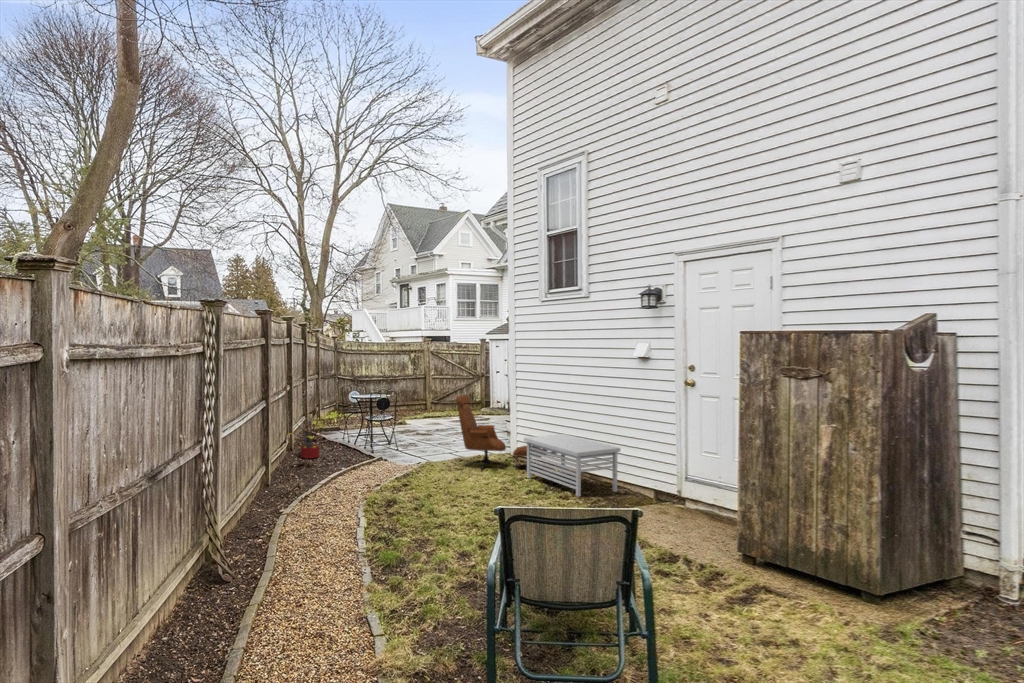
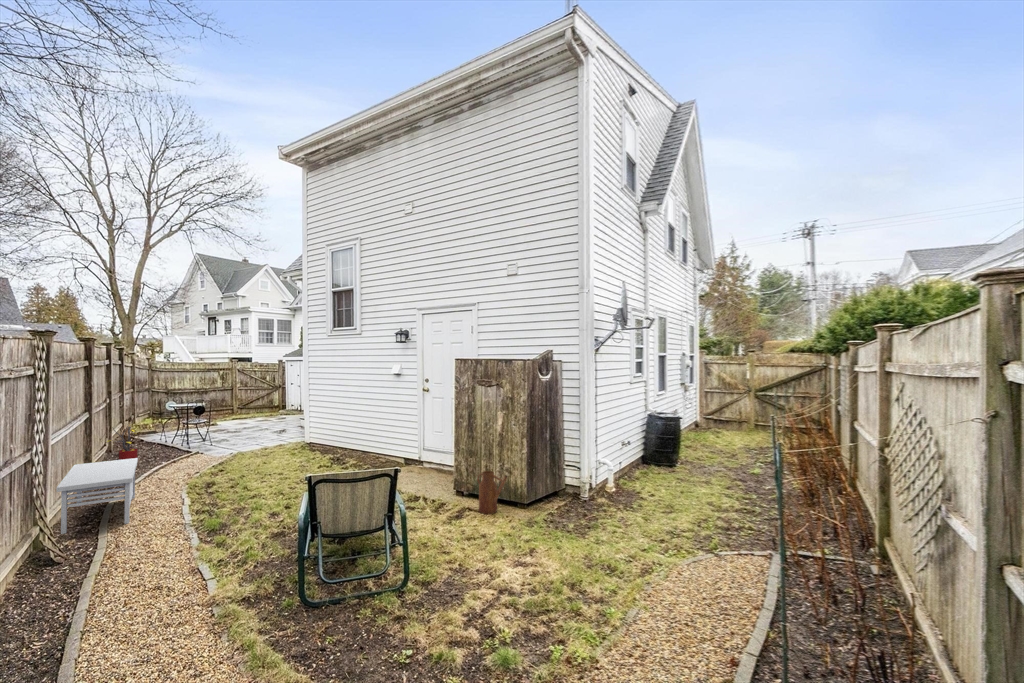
lounge chair: present [456,395,541,471] -> none [263,402,331,457]
storage bench: present [524,434,621,497] -> present [56,458,138,534]
watering can: none [782,528,844,606] -> present [477,471,507,514]

